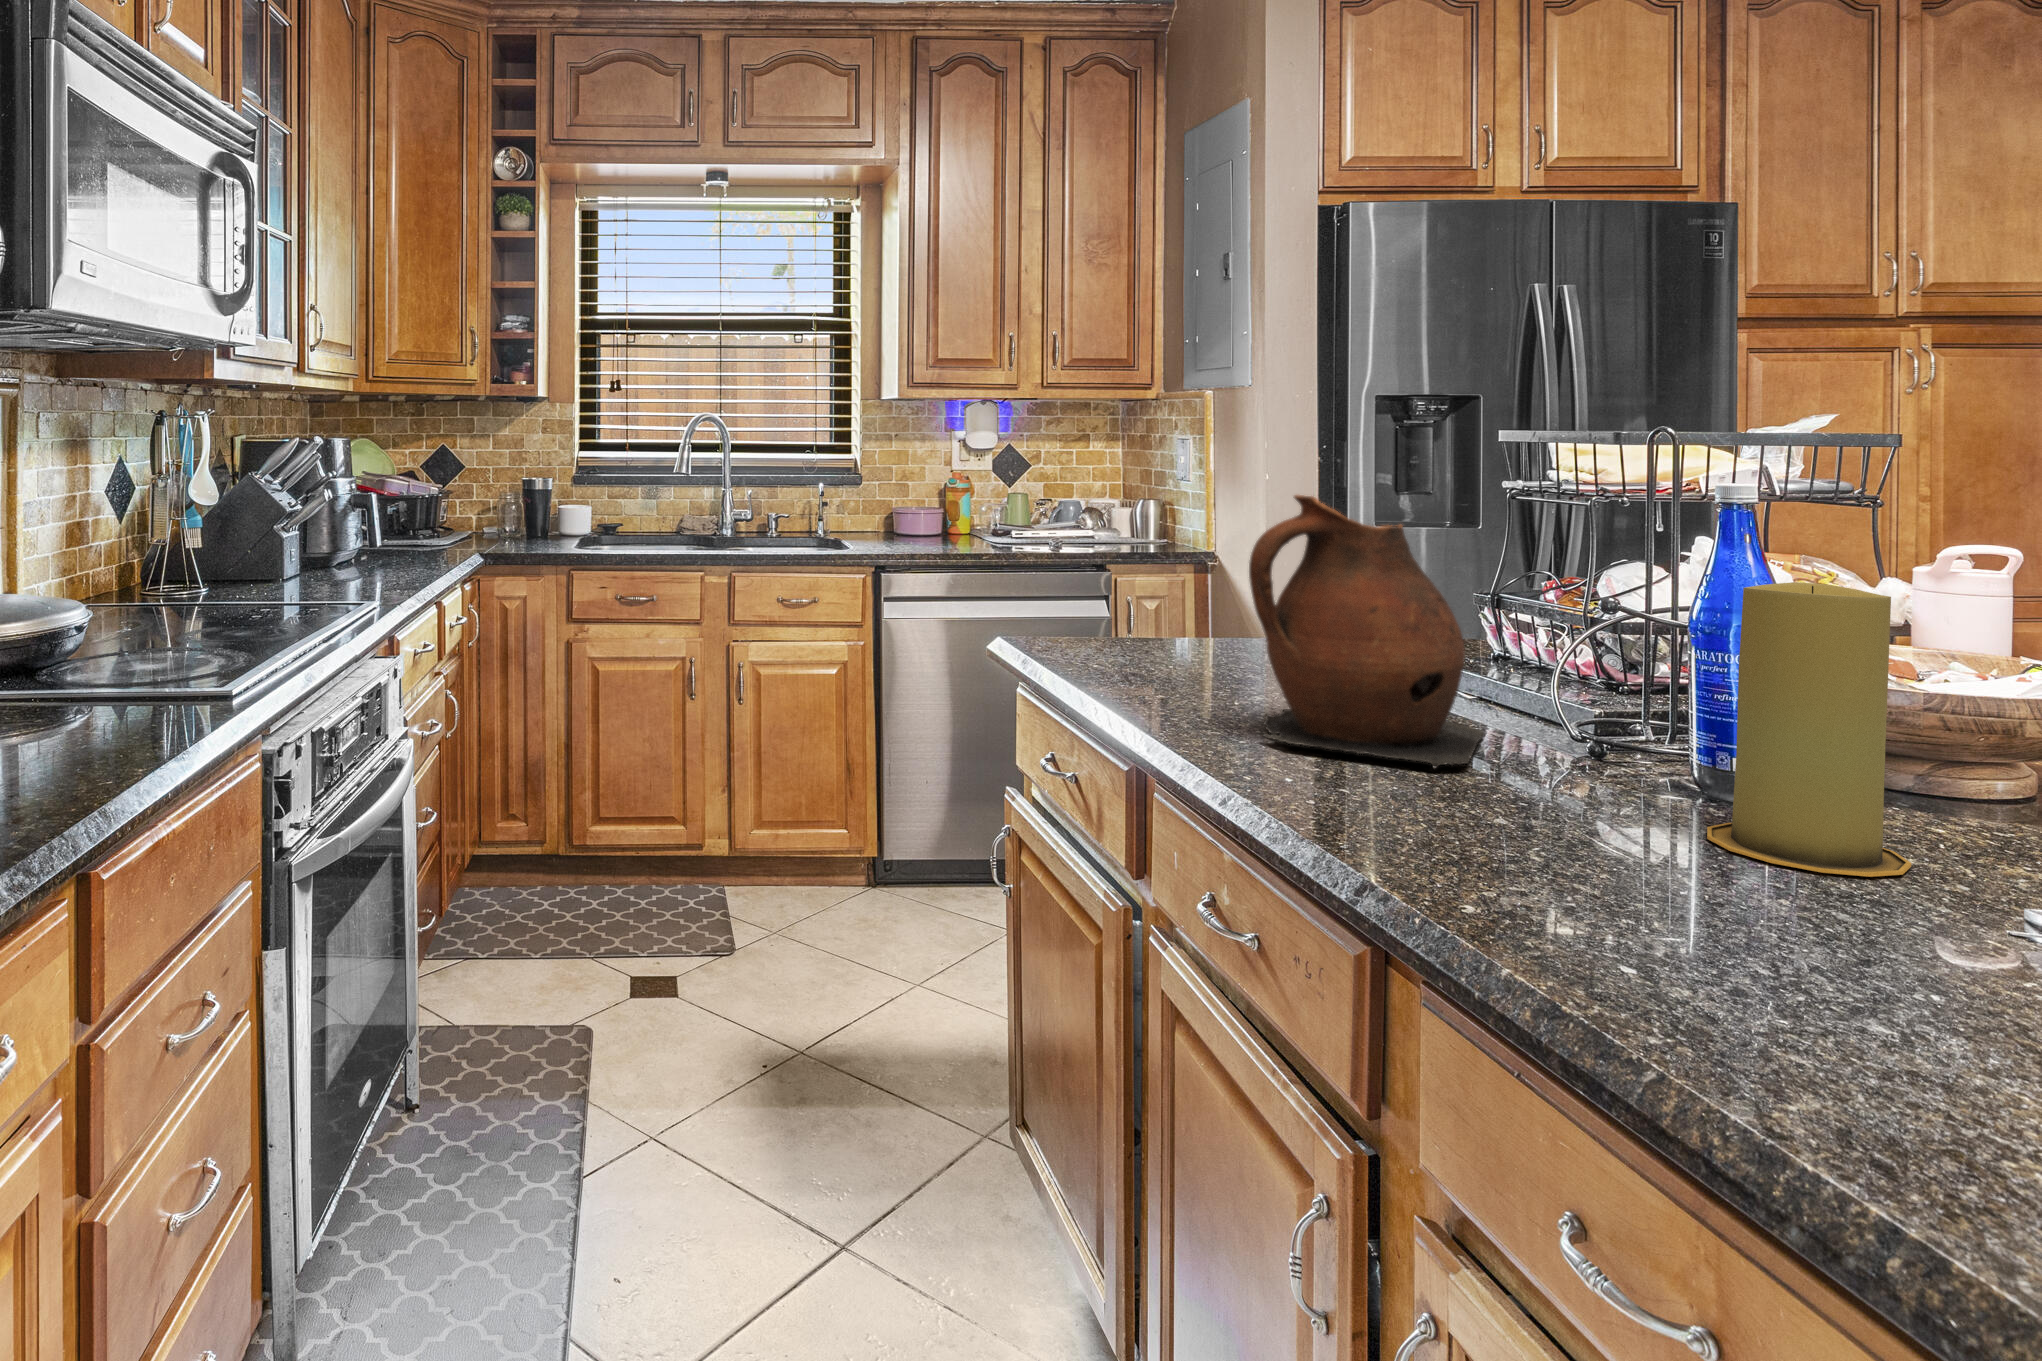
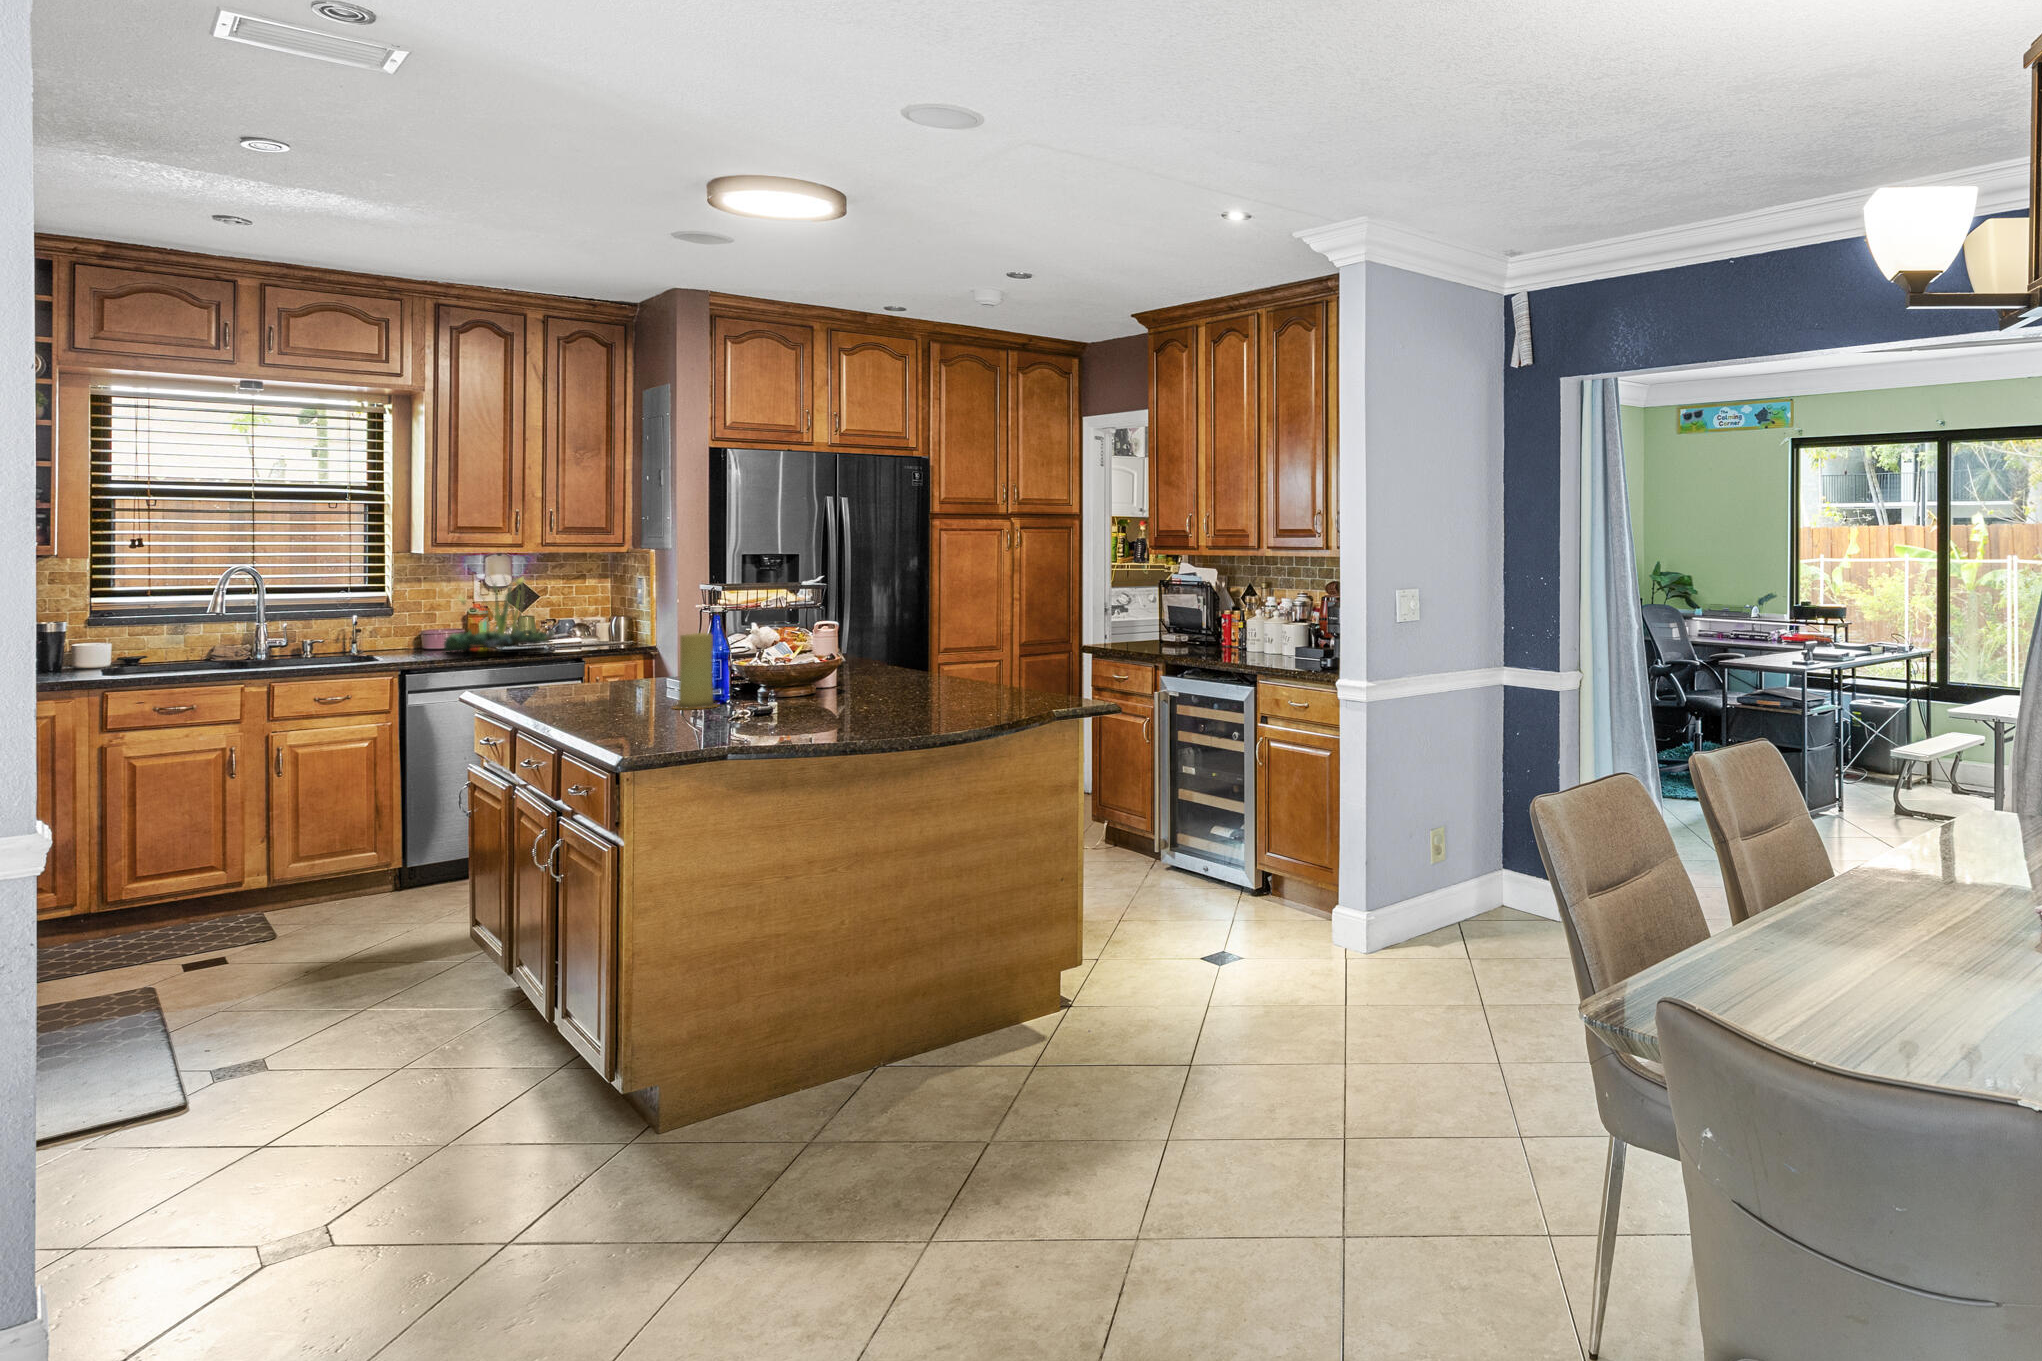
plant: none [920,428,1068,542] -> present [444,576,554,652]
ceramic pitcher: present [1249,495,1484,769] -> none [551,613,649,704]

